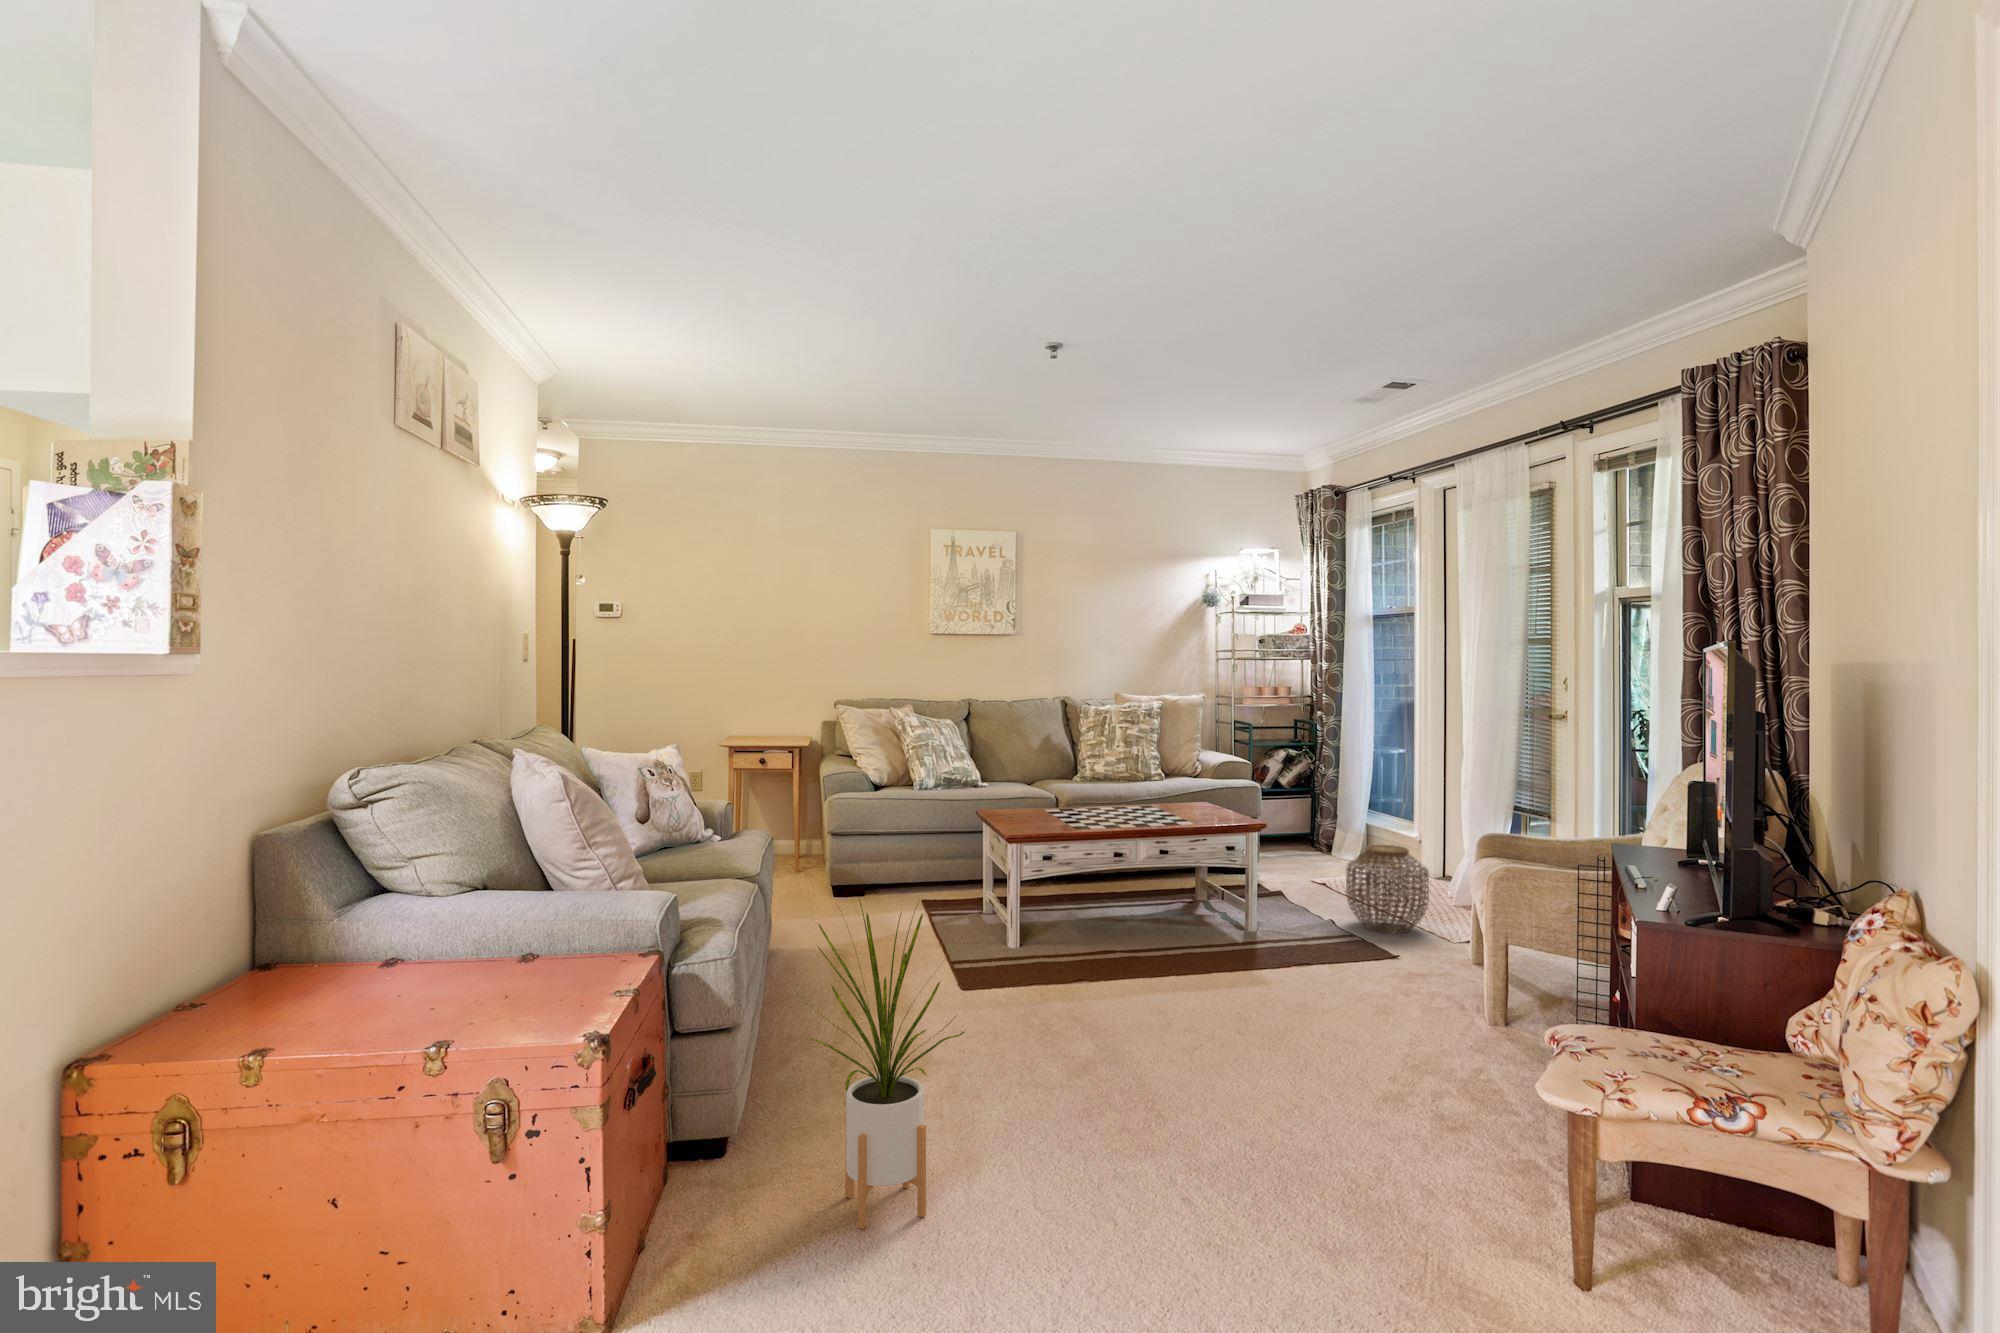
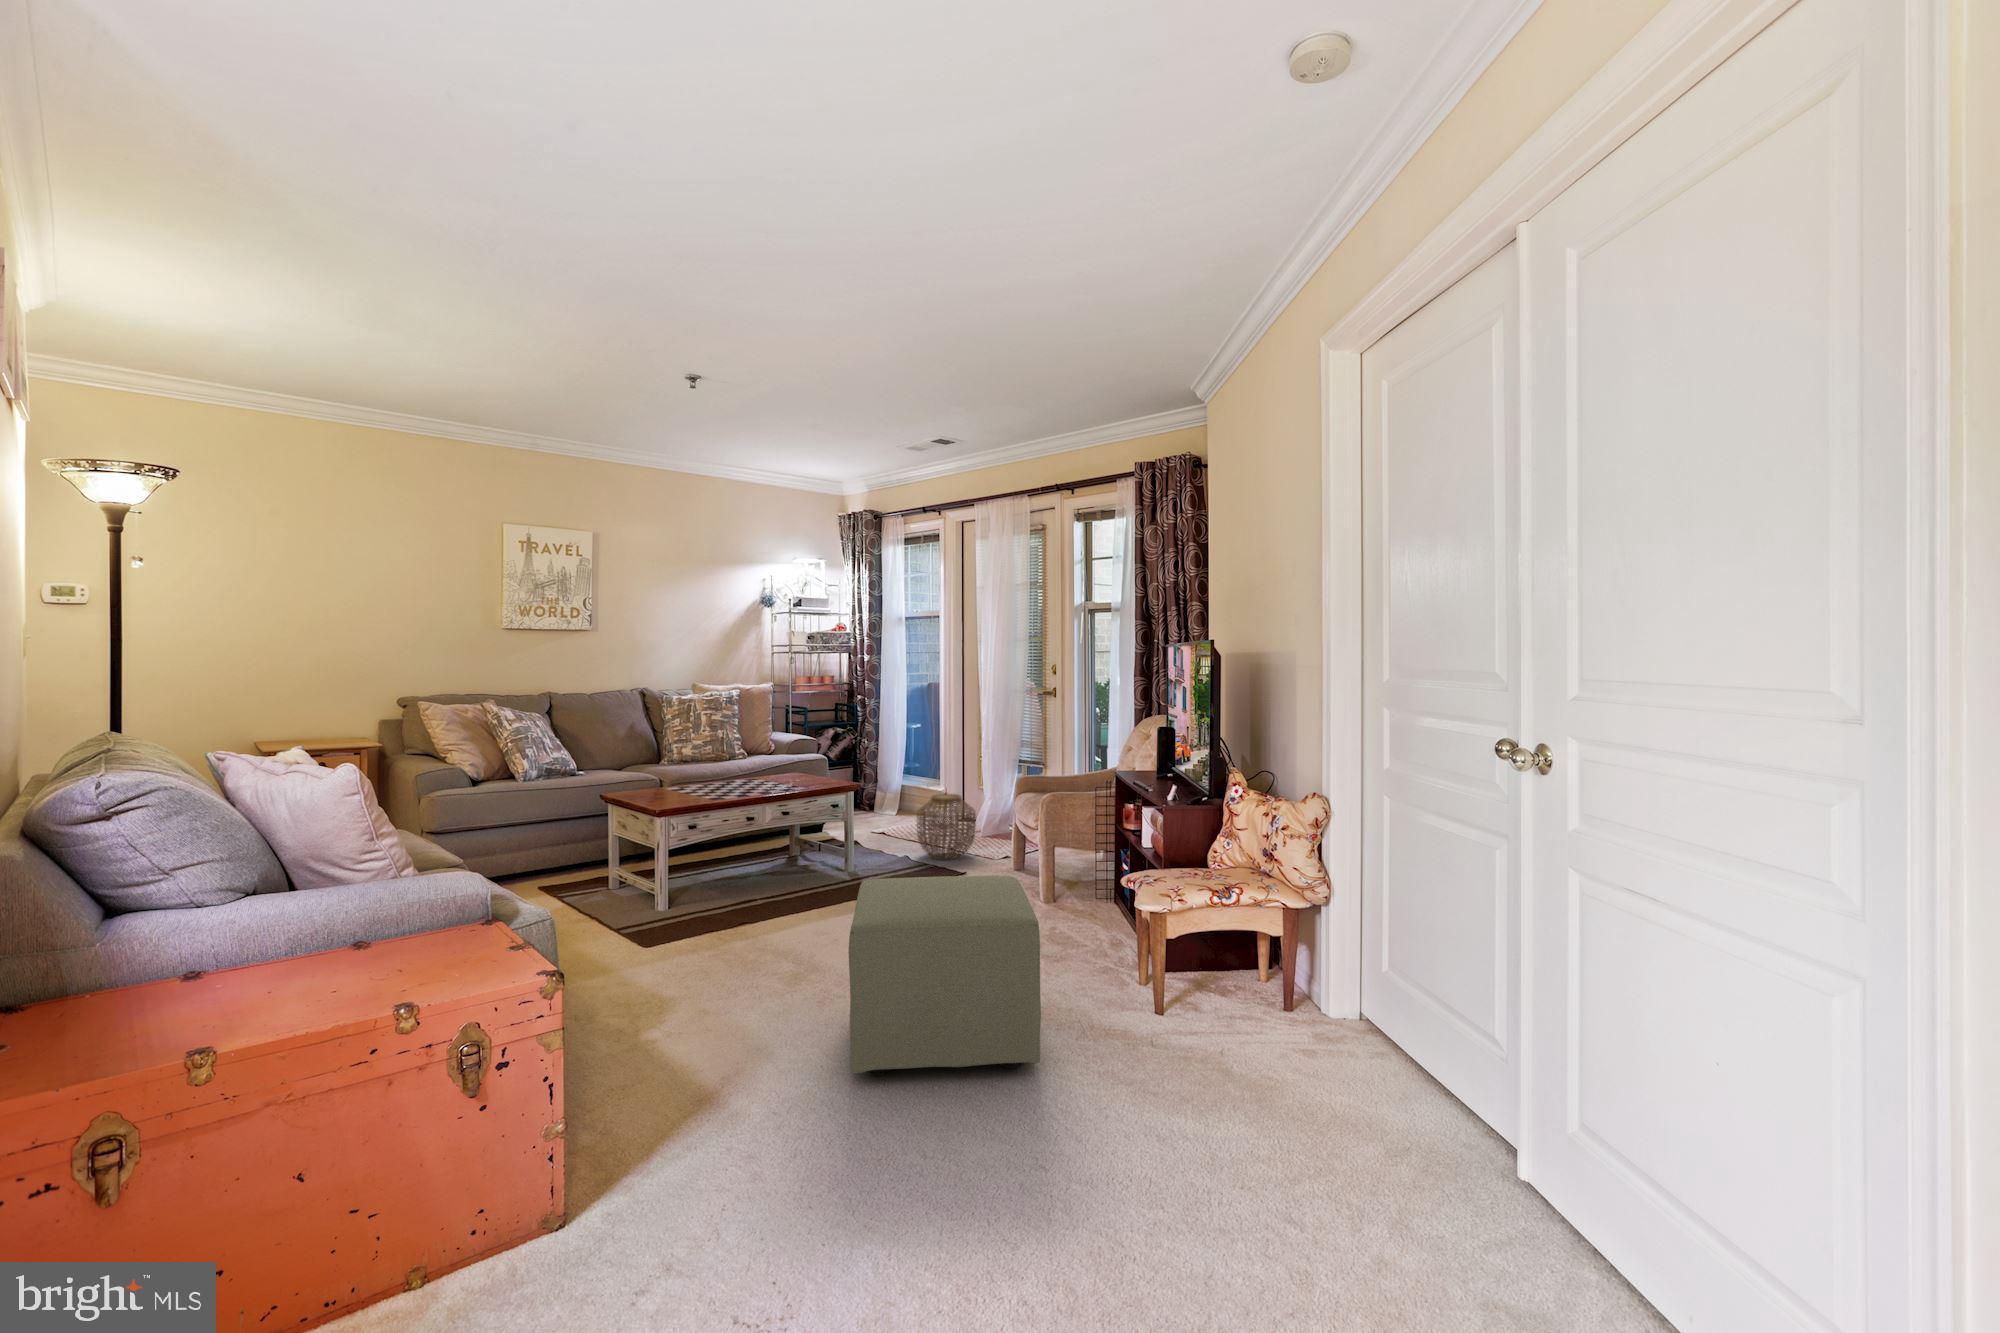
house plant: present [795,898,964,1229] -> none [628,862,785,1169]
ottoman: none [1070,942,1344,1227] -> present [848,876,1041,1076]

